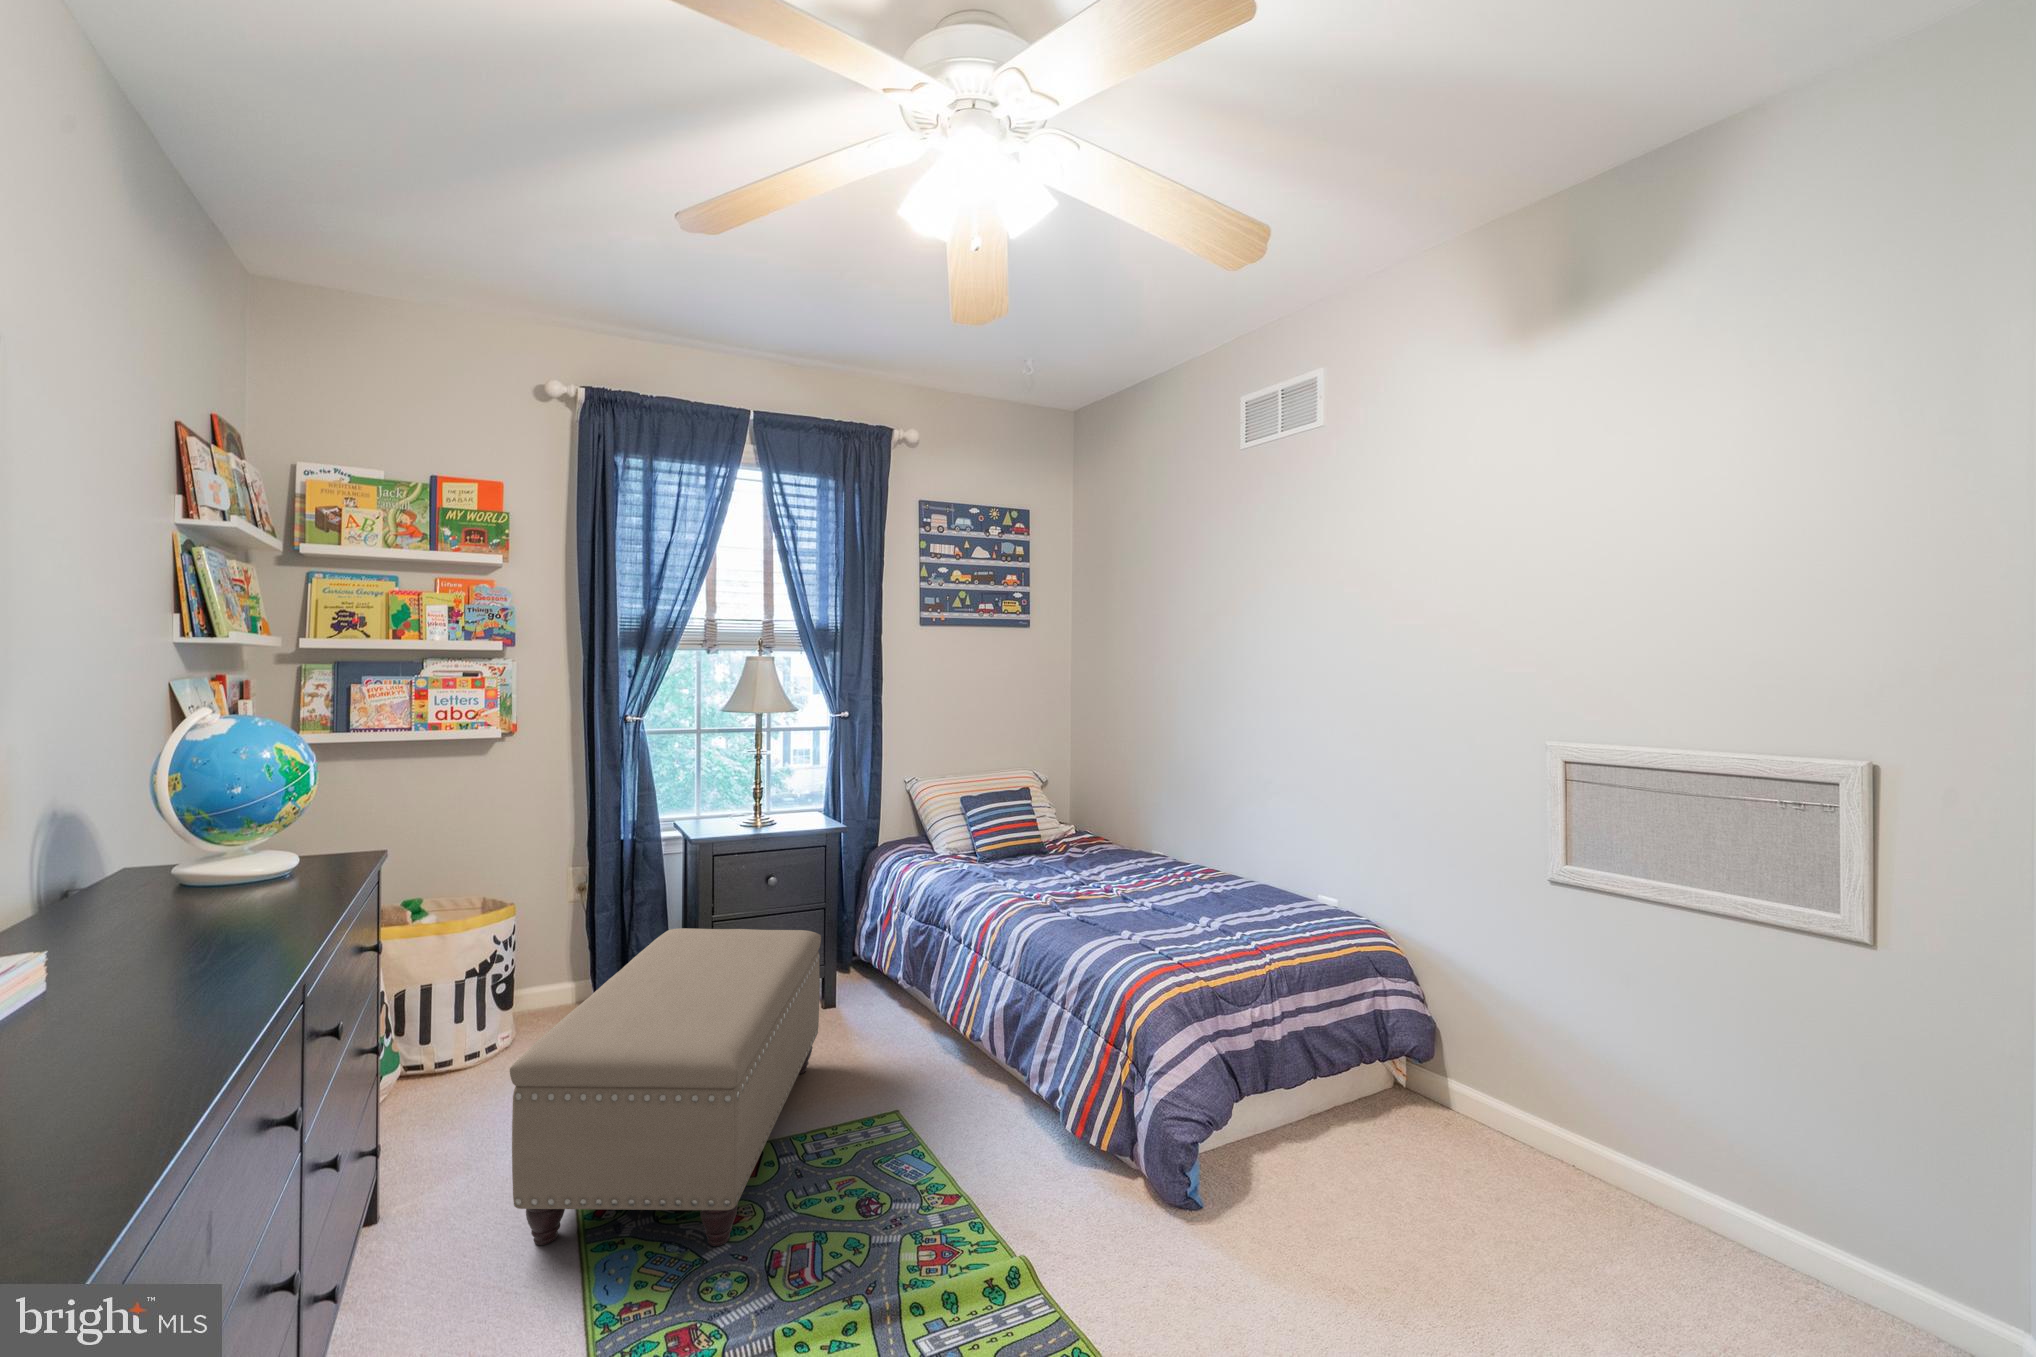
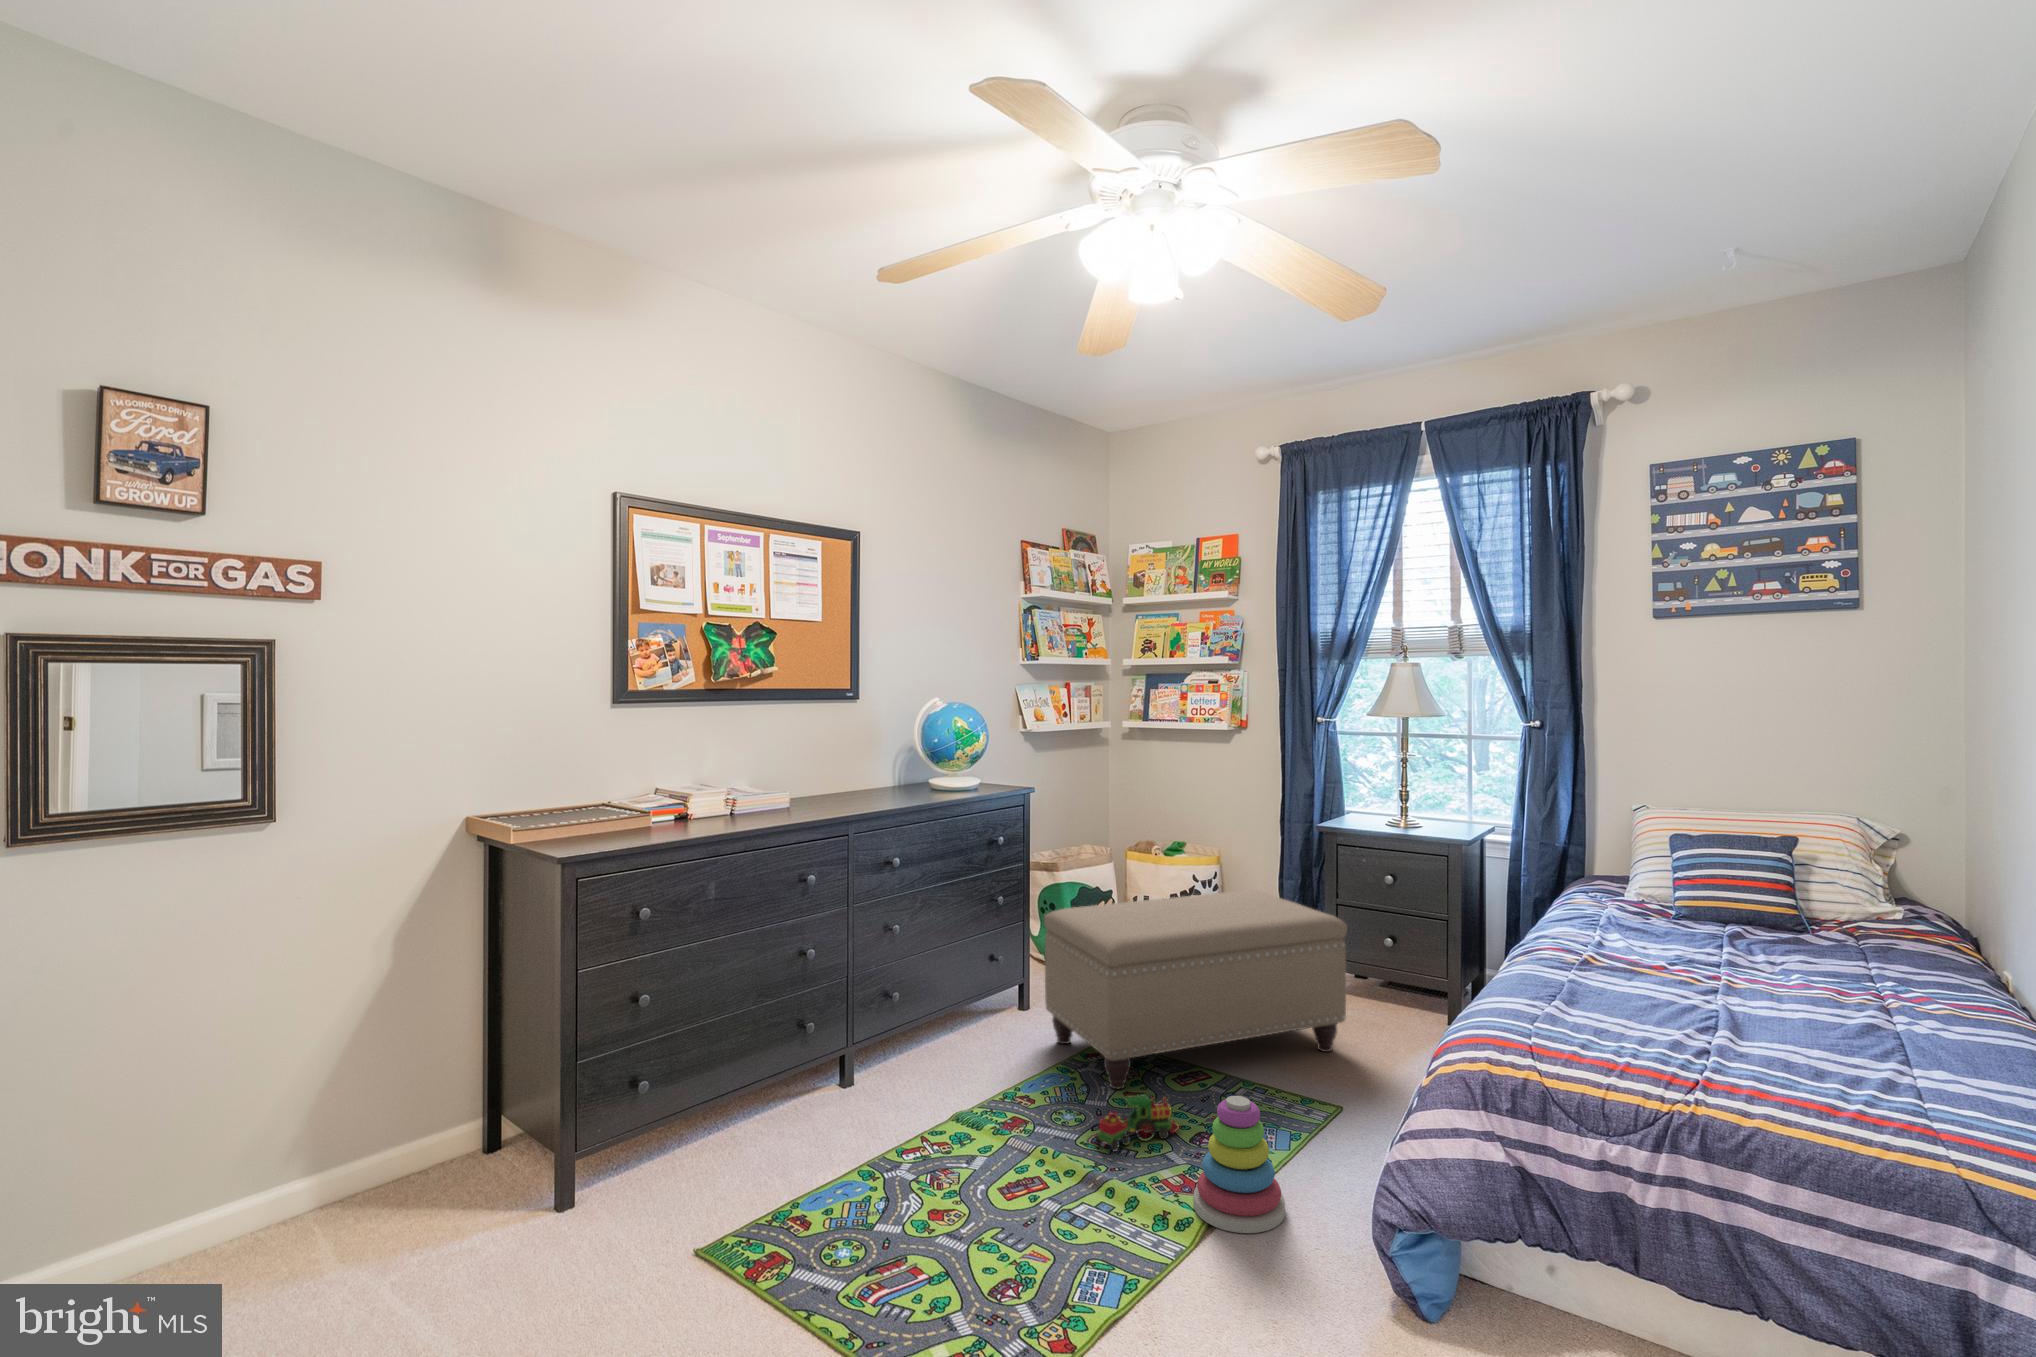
stacking toy: none [978,1142,1071,1293] -> present [1194,1096,1285,1233]
toy train: none [825,1203,868,1315] -> present [1094,1094,1180,1151]

